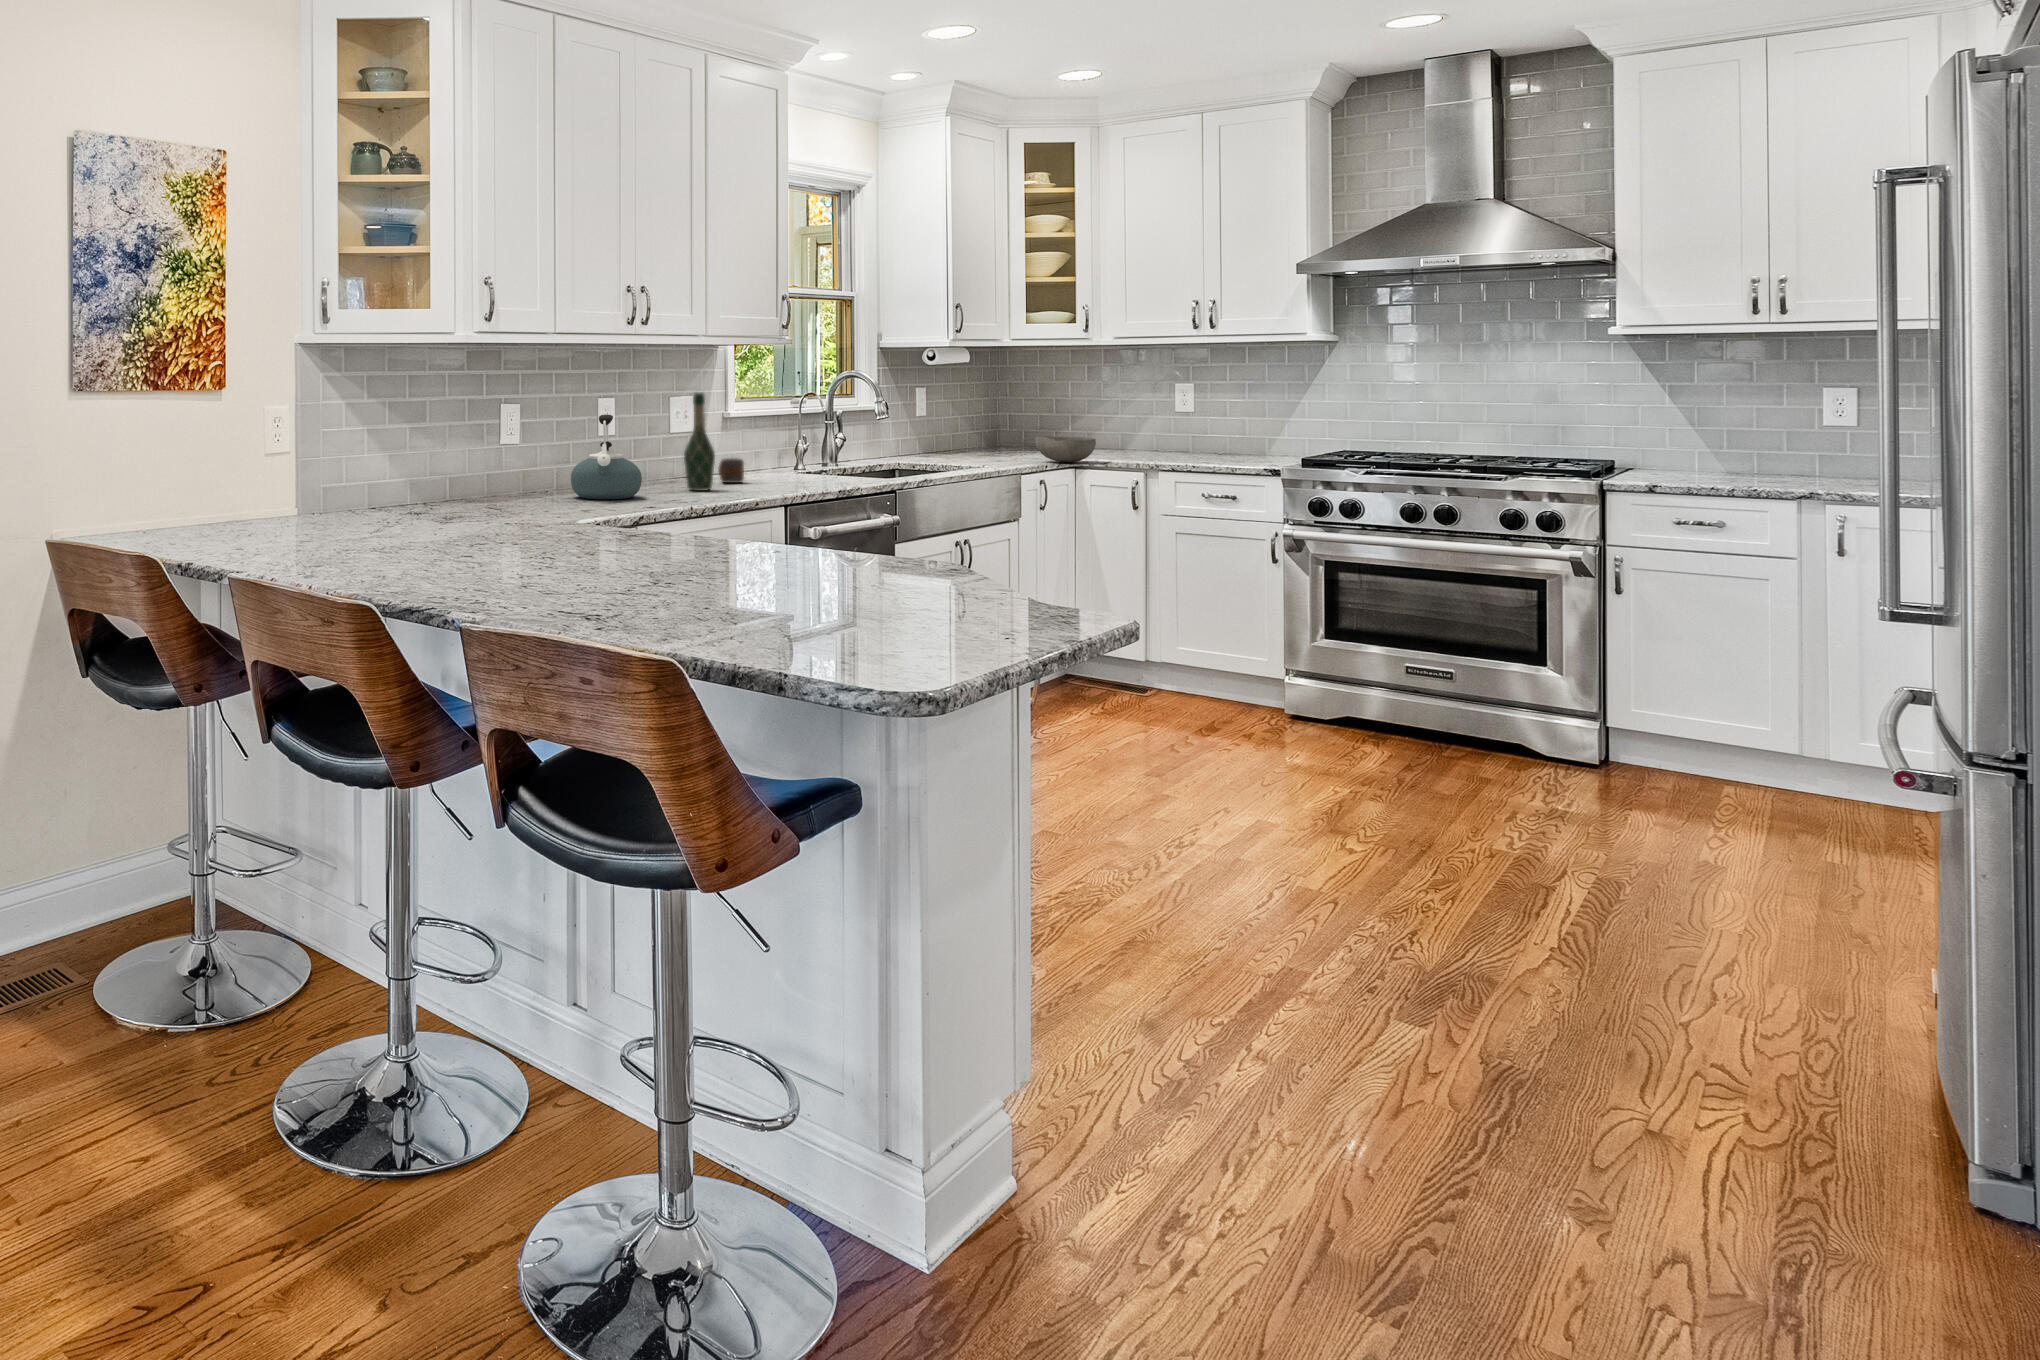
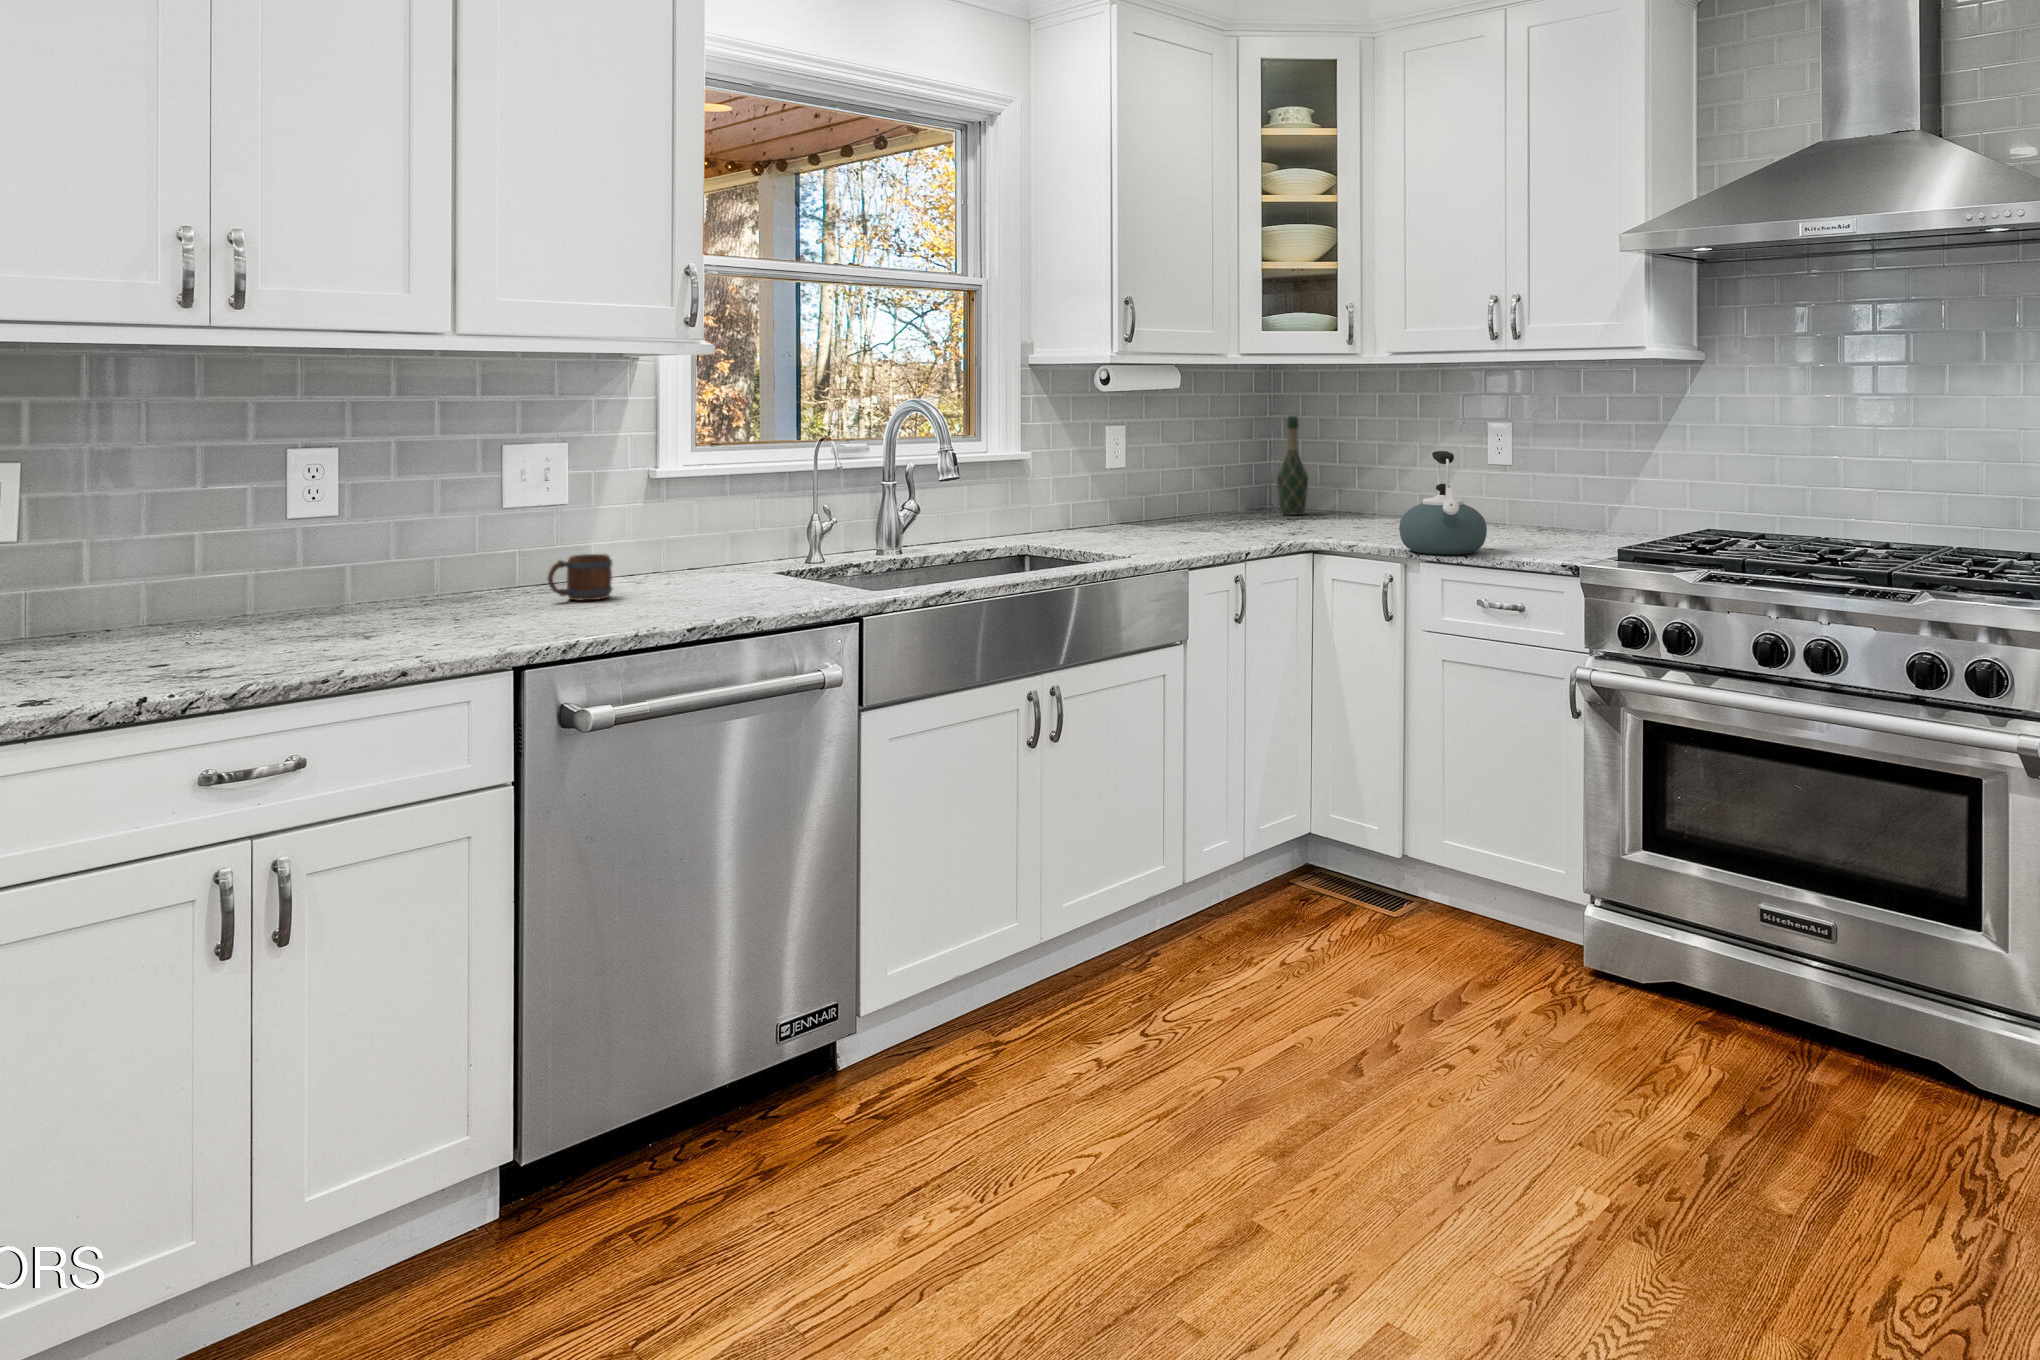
wine bottle: present [684,393,715,491] -> present [1277,416,1308,515]
kettle: present [571,415,642,499] -> present [1399,451,1487,555]
bowl: present [1036,436,1096,462] -> none [1250,501,1338,543]

